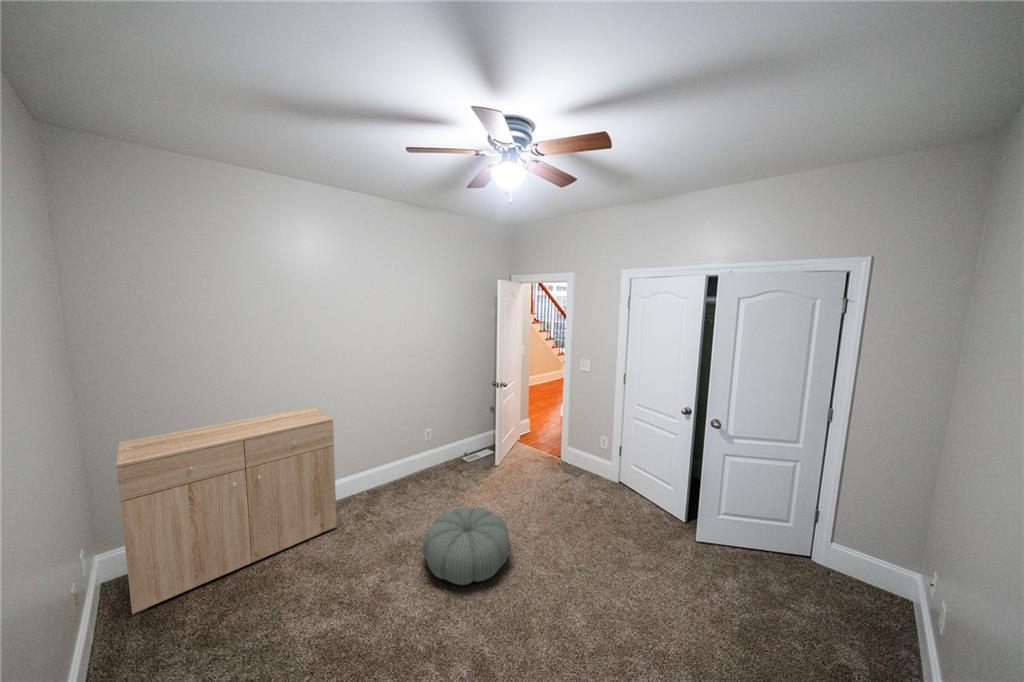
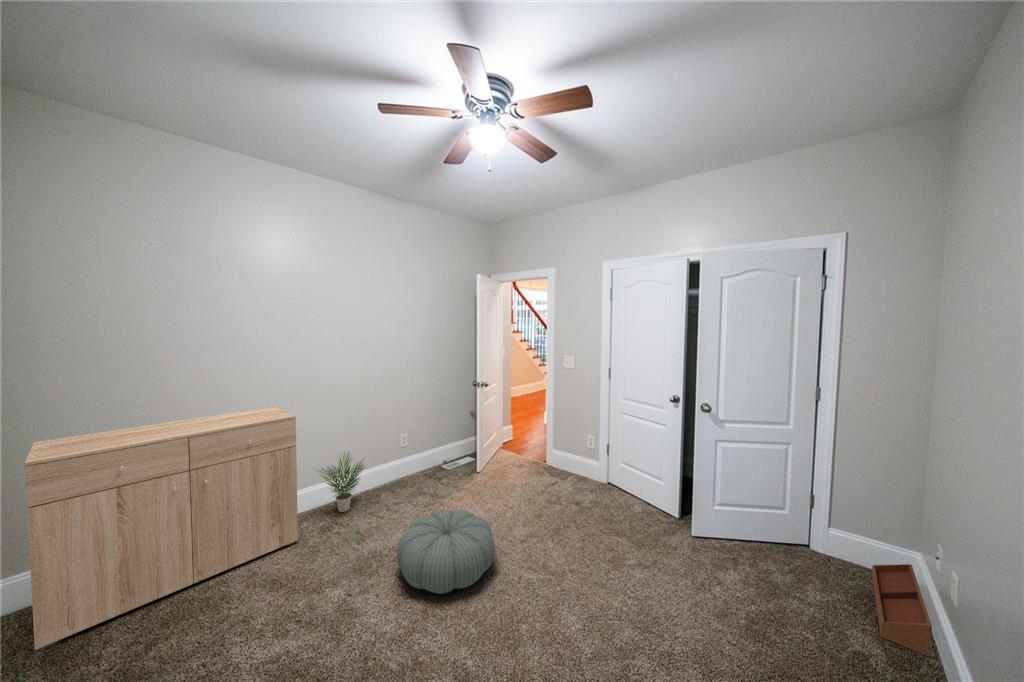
potted plant: none [350,444,396,501] -> present [317,452,365,512]
storage bin: none [868,582,917,675] -> present [872,564,932,657]

